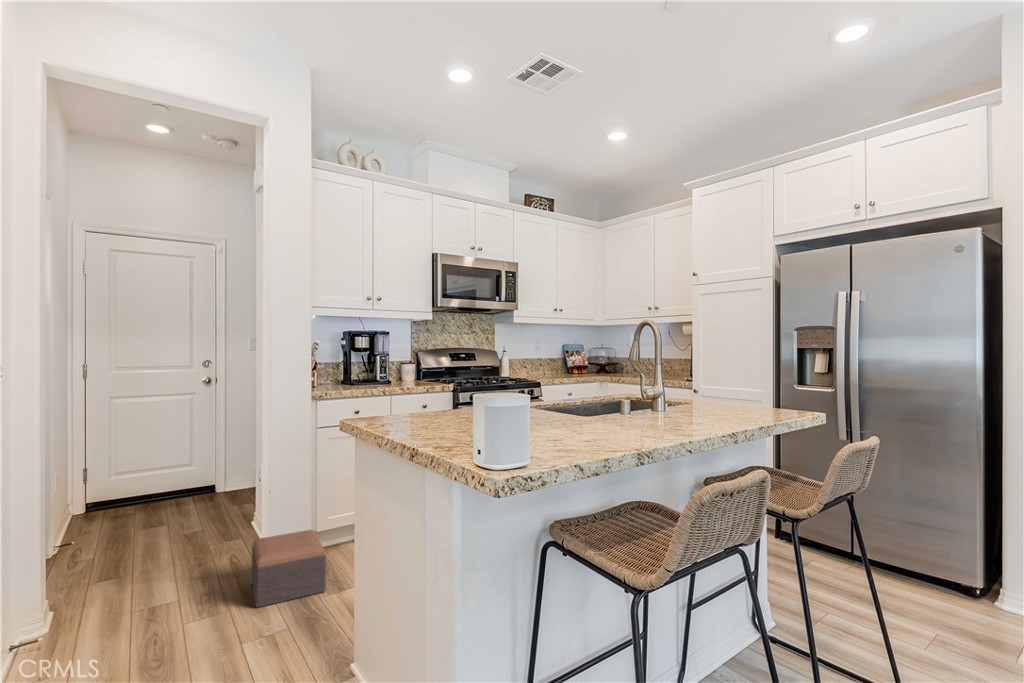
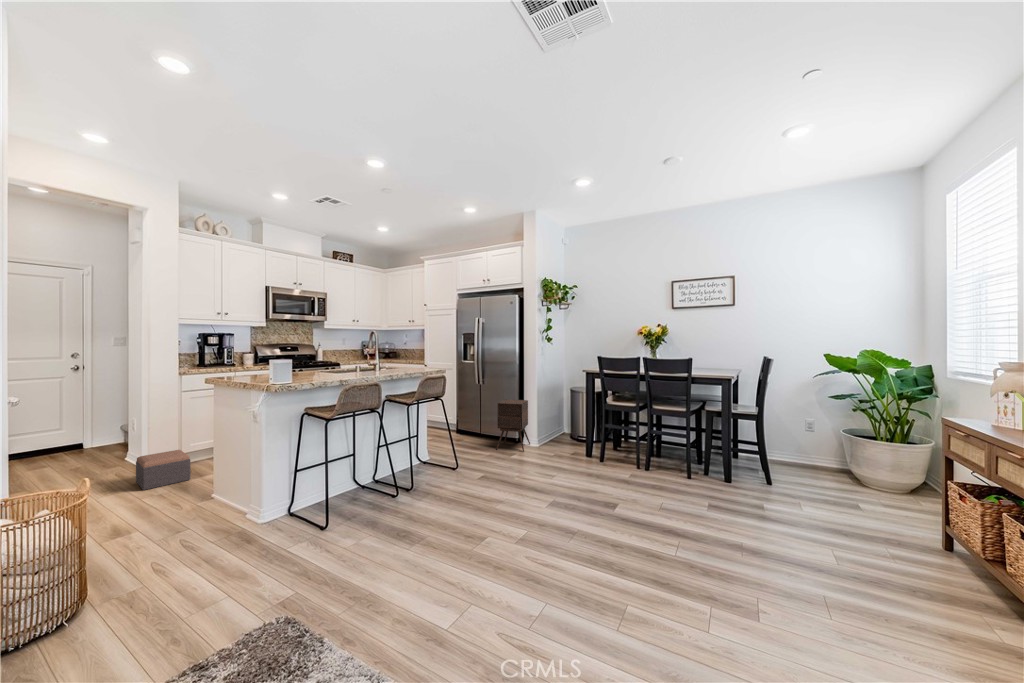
side table: none [912,482,1007,628] -> present [496,399,530,451]

